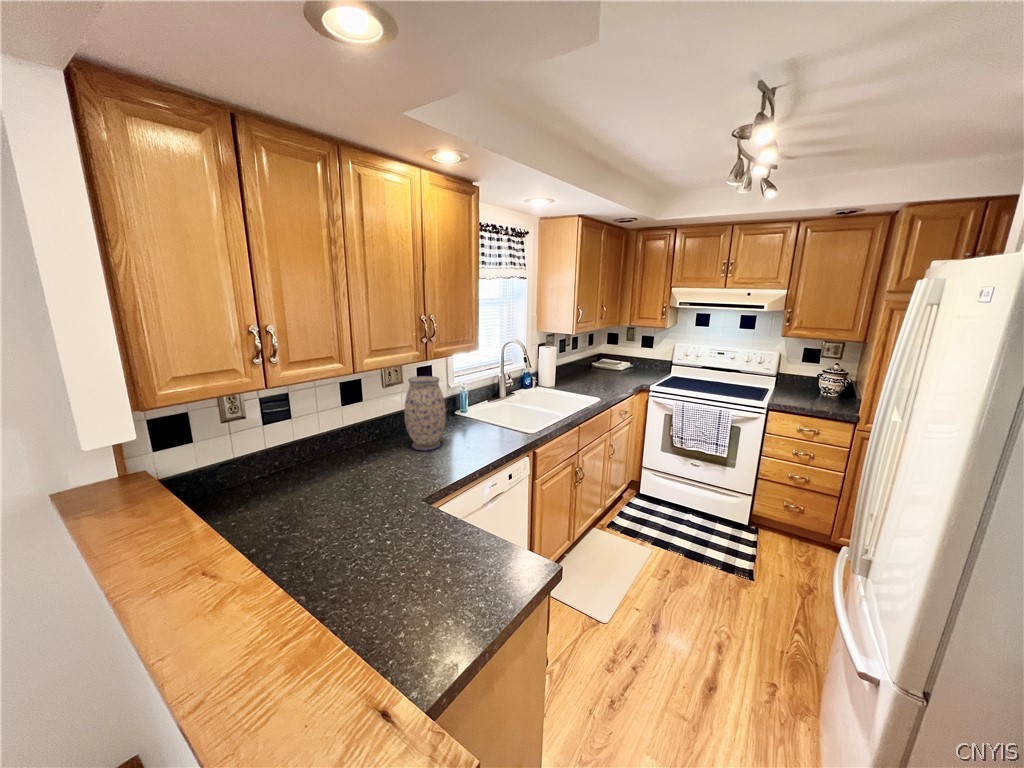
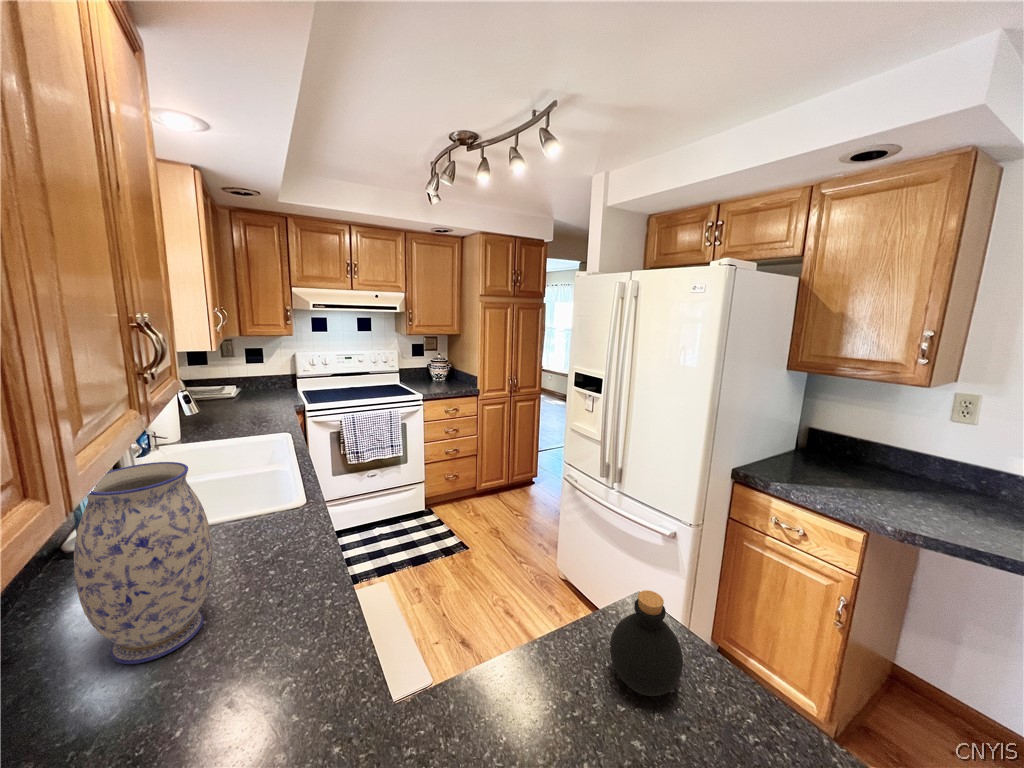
bottle: none [434,513,480,580] -> present [610,590,683,696]

